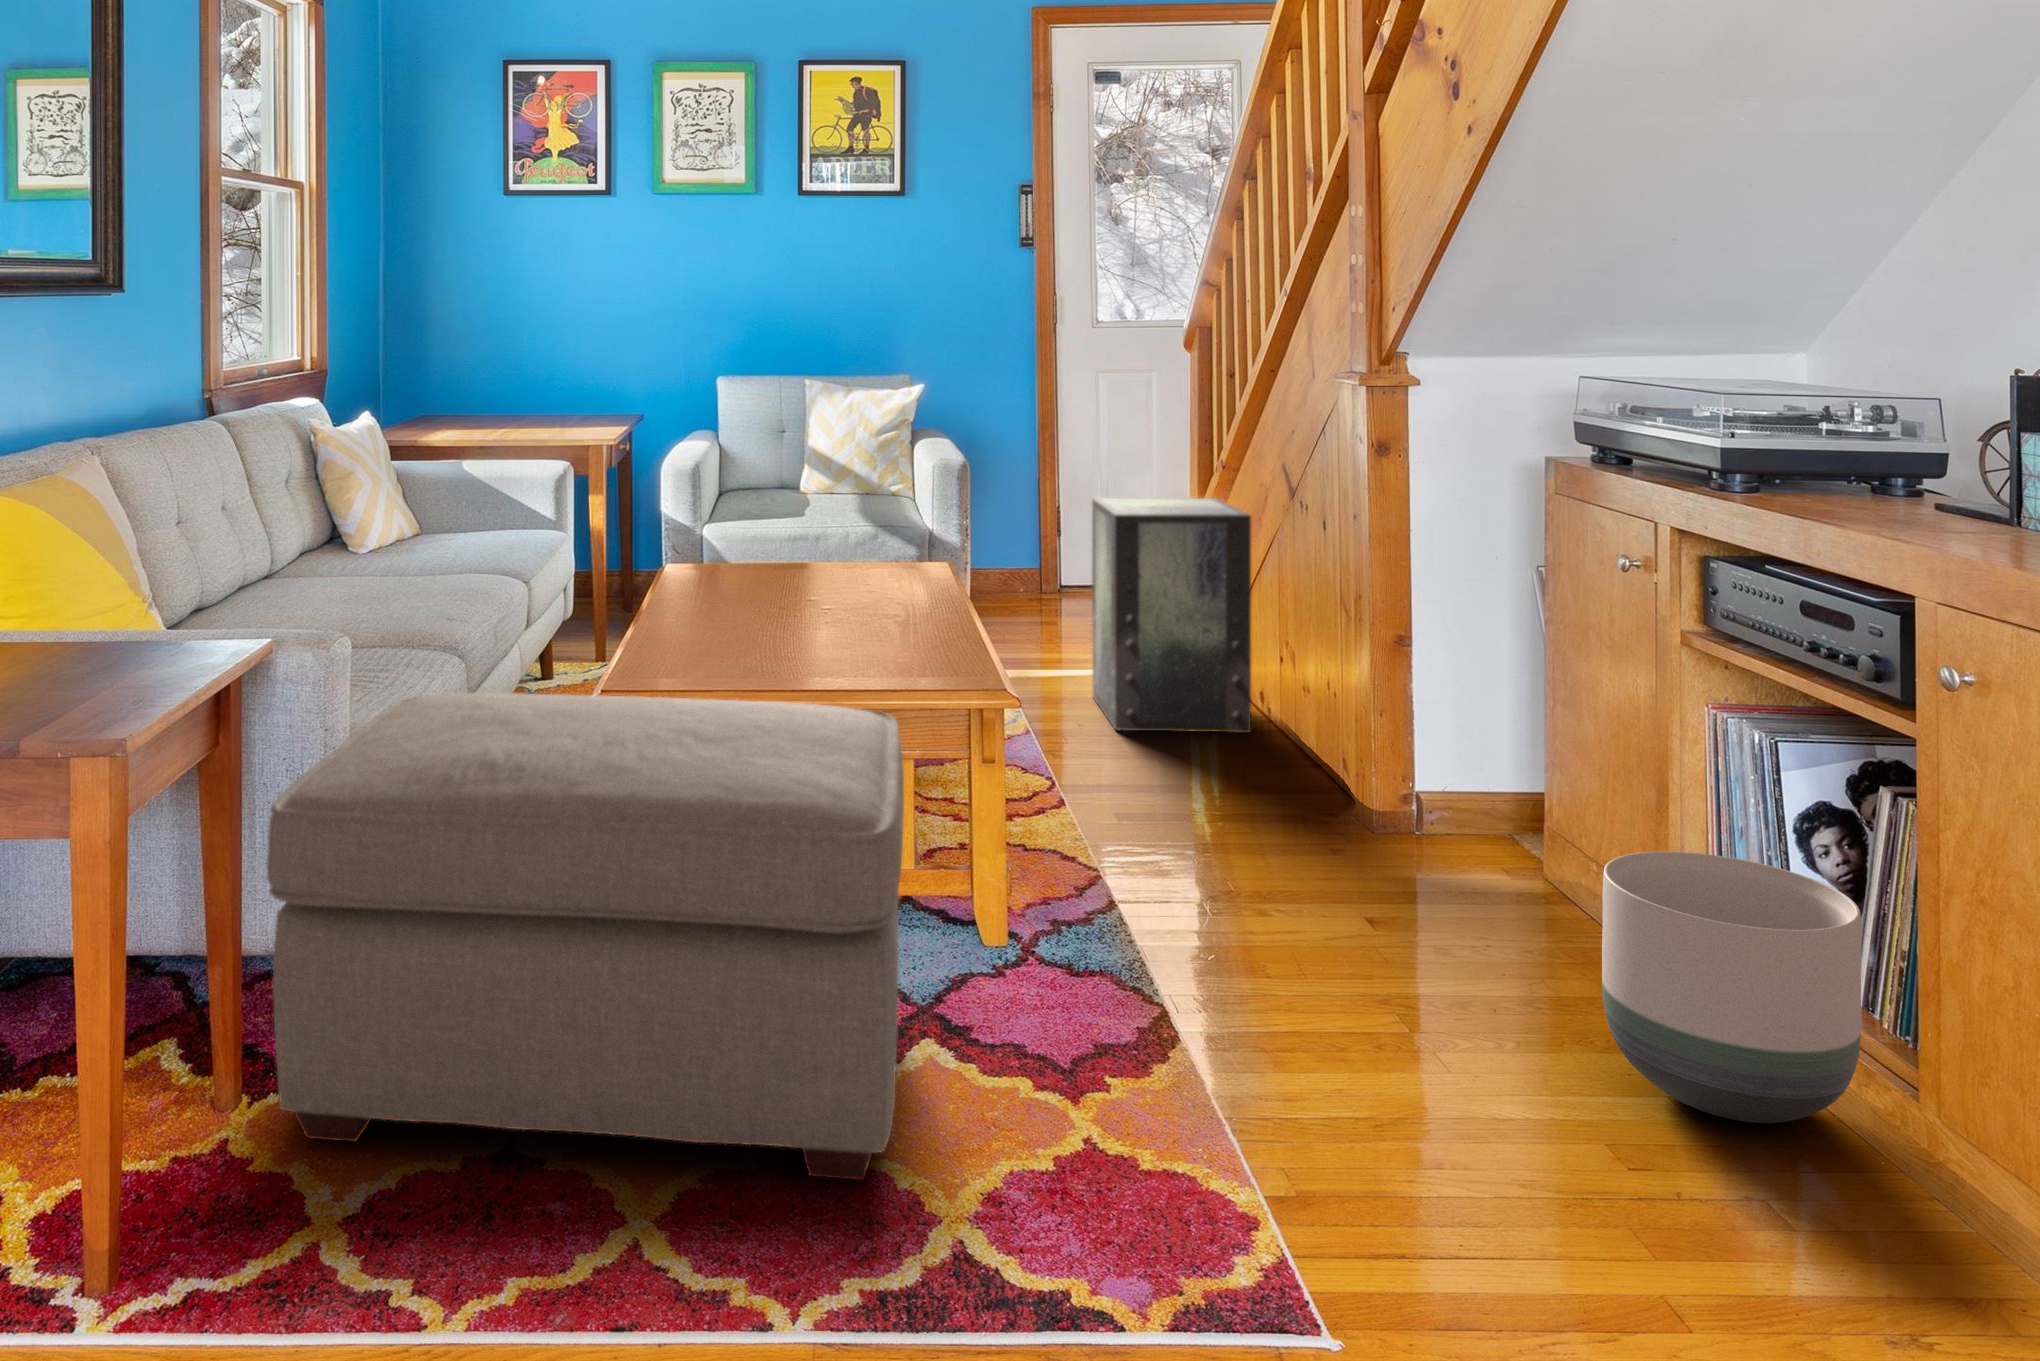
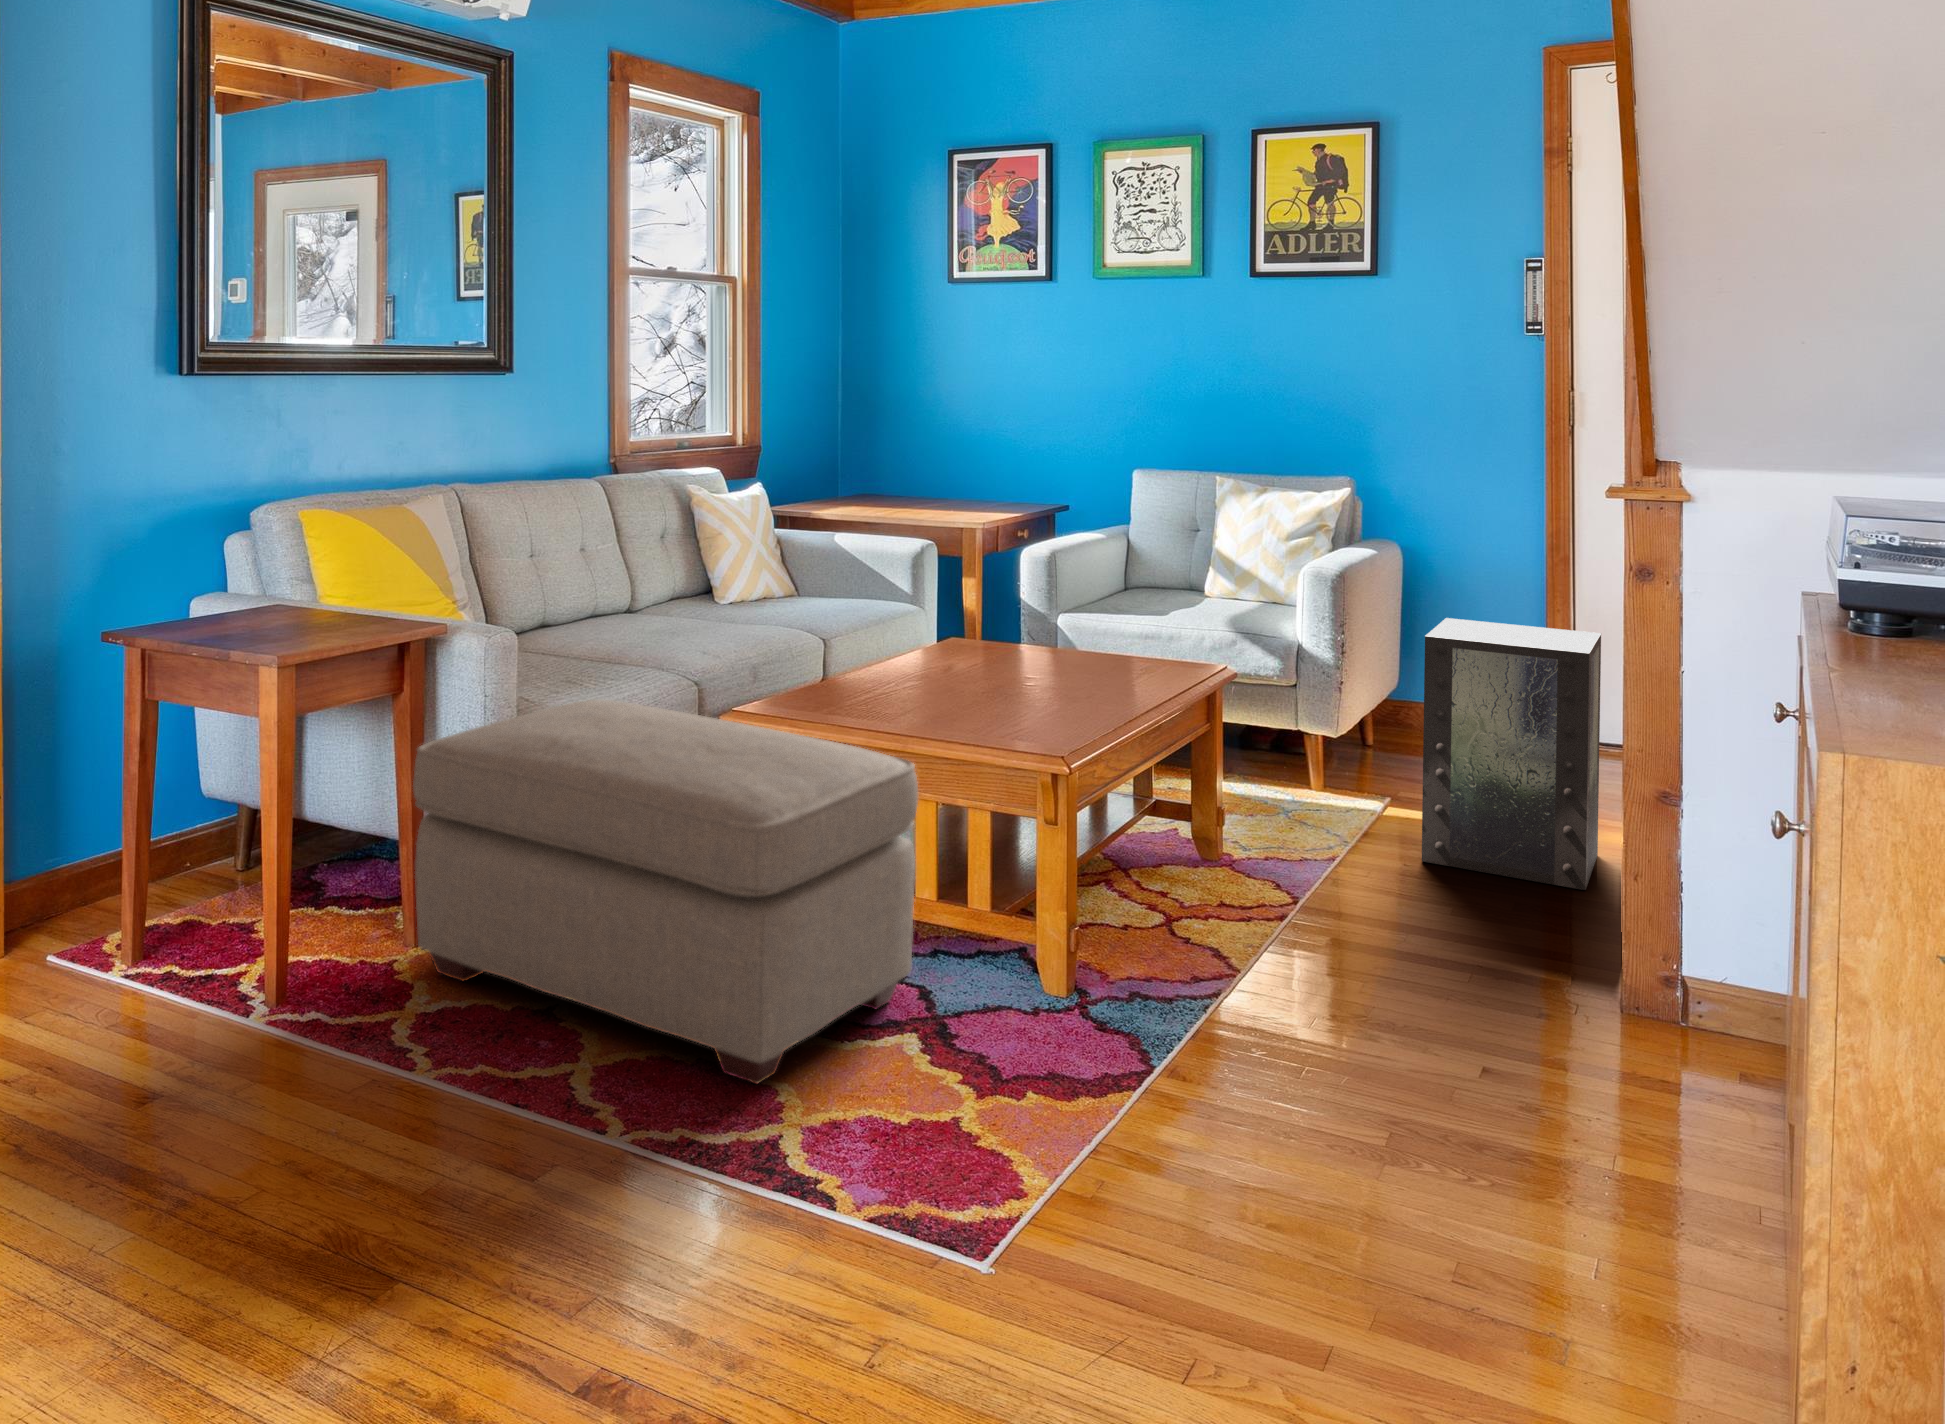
planter: present [1602,852,1861,1123] -> none [1486,1002,1738,1274]

